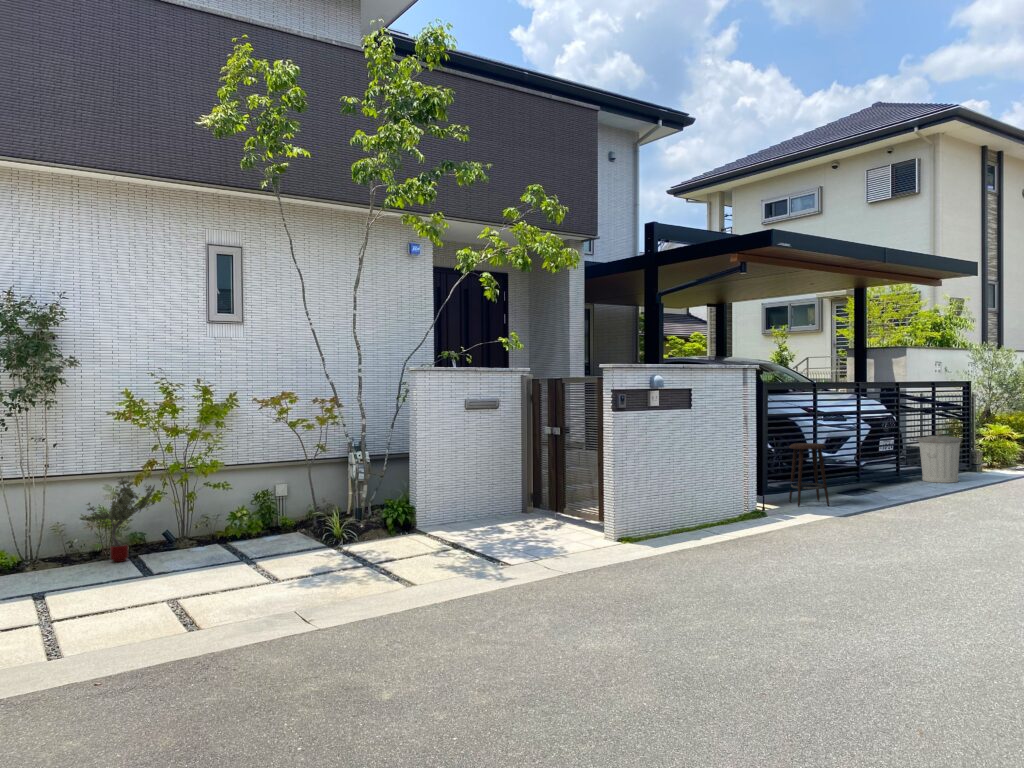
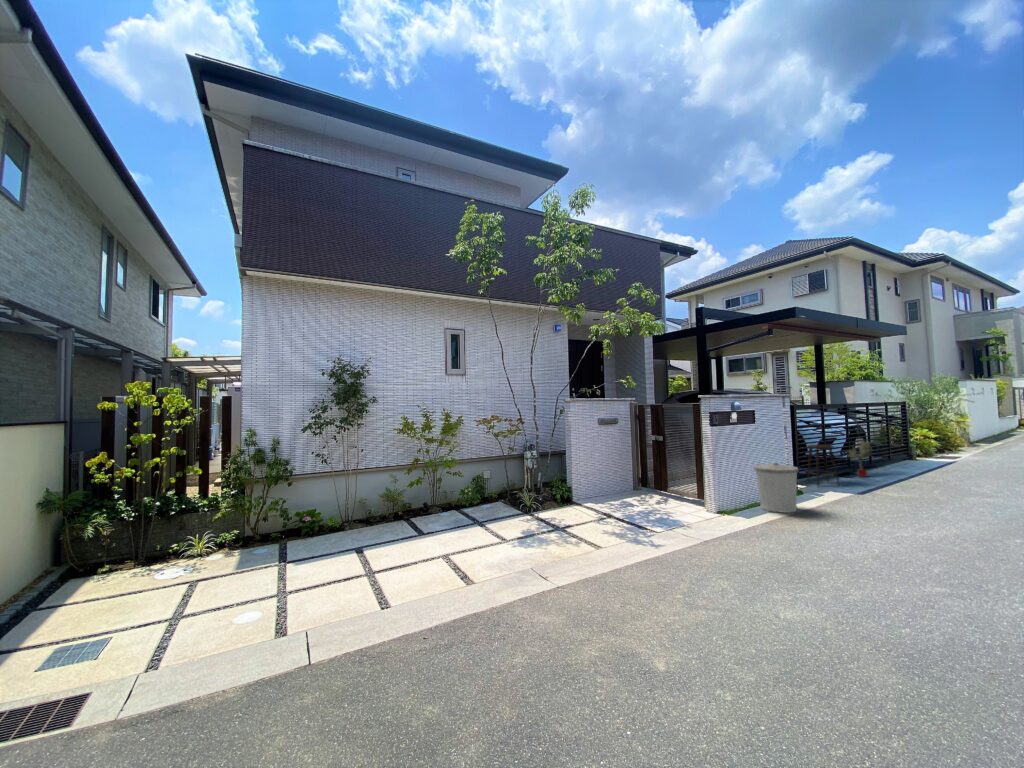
trash can: present [917,434,962,483] -> present [754,463,798,513]
potted tree: present [80,476,155,562] -> present [848,438,872,477]

